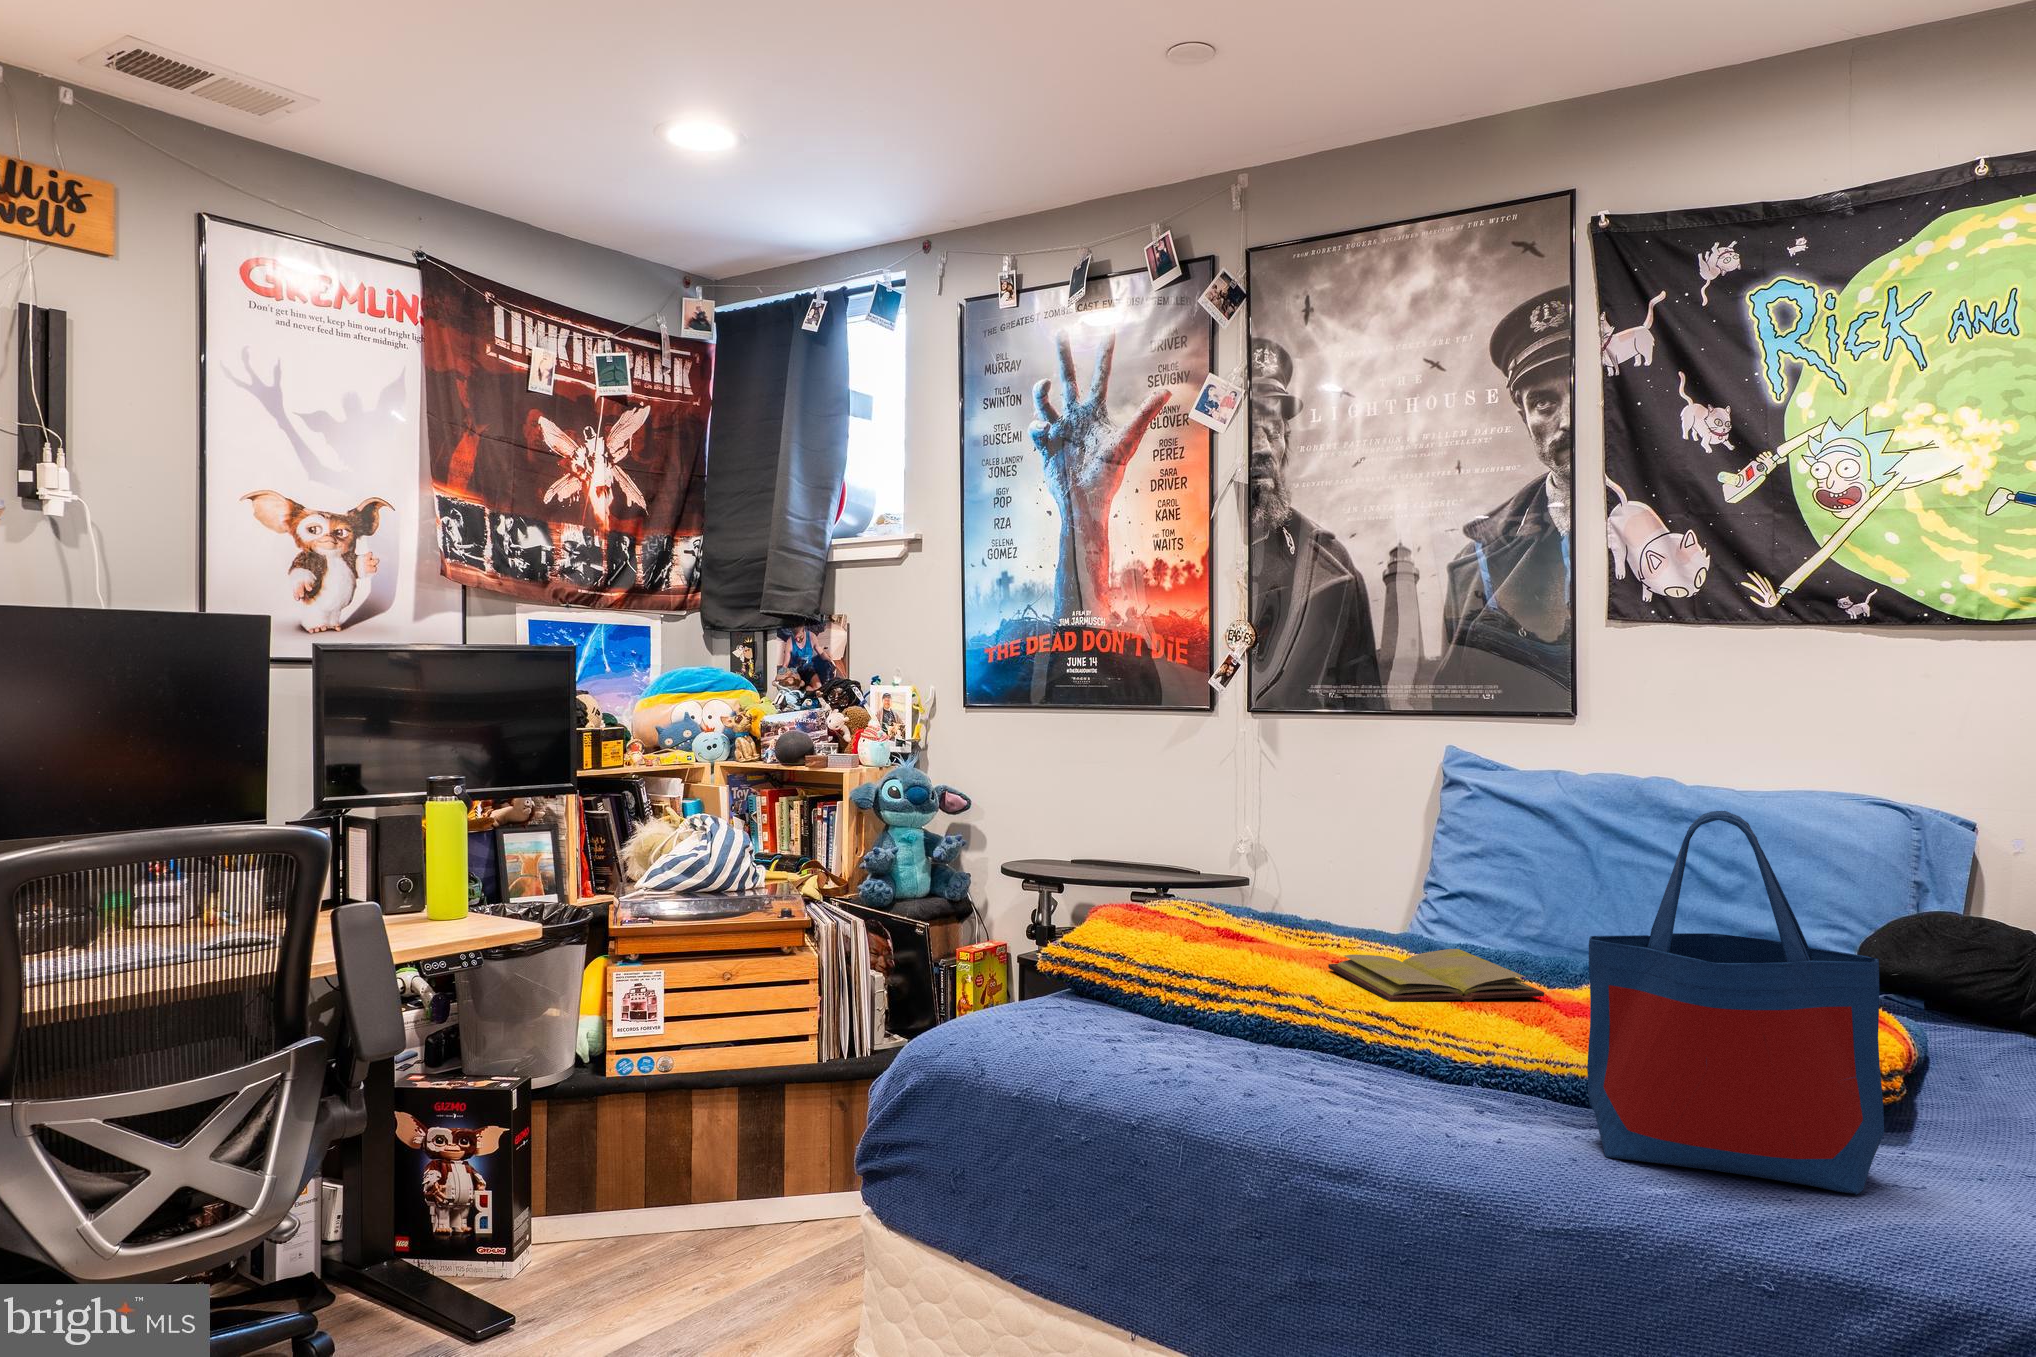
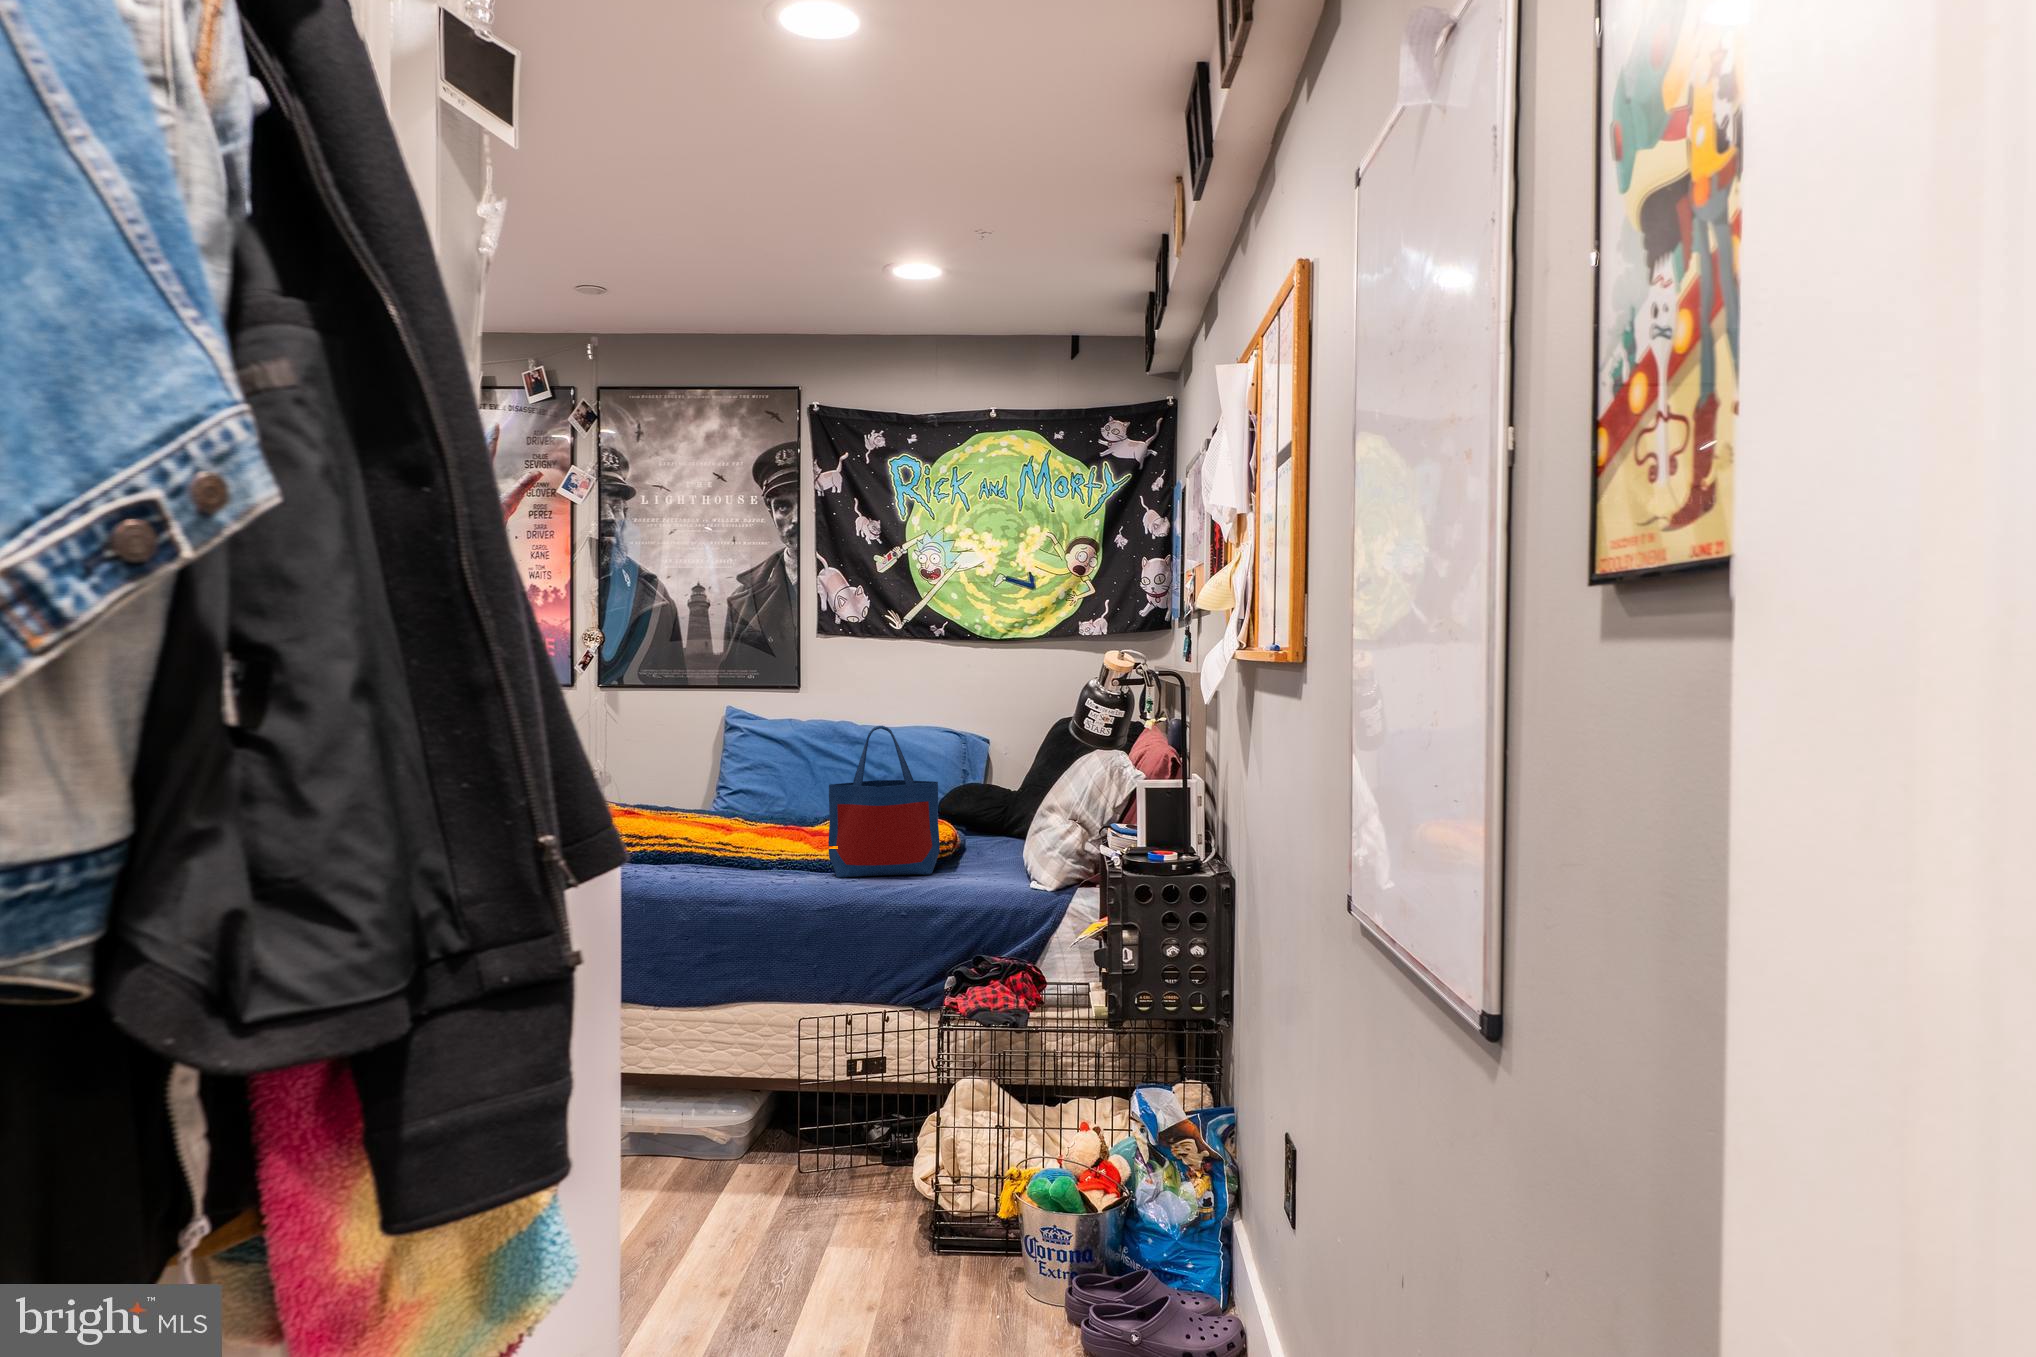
diary: present [1328,949,1544,1002] -> none [687,813,801,836]

